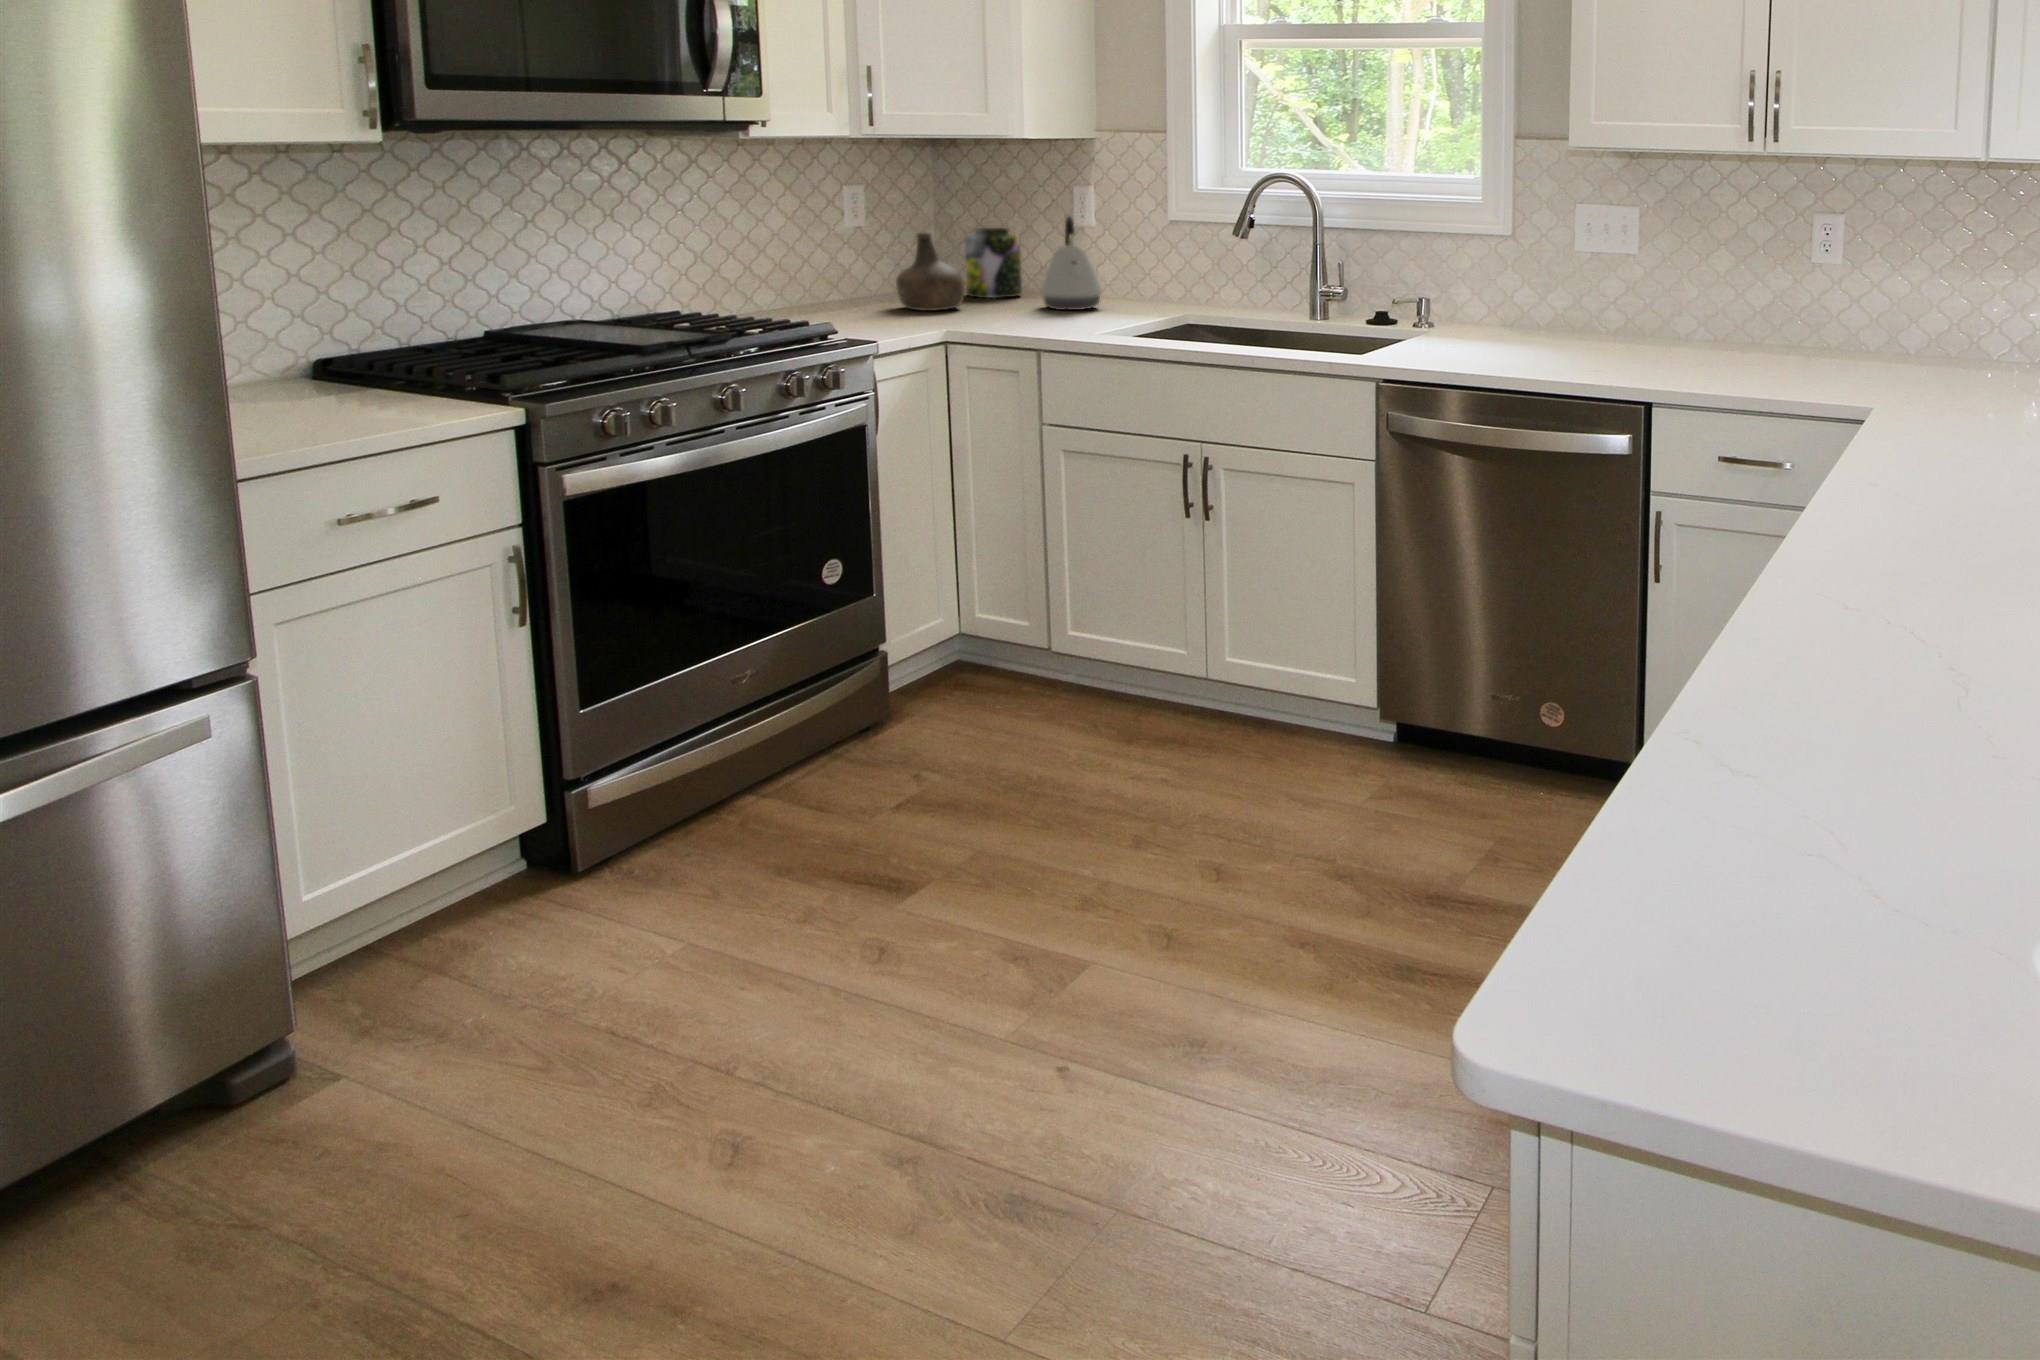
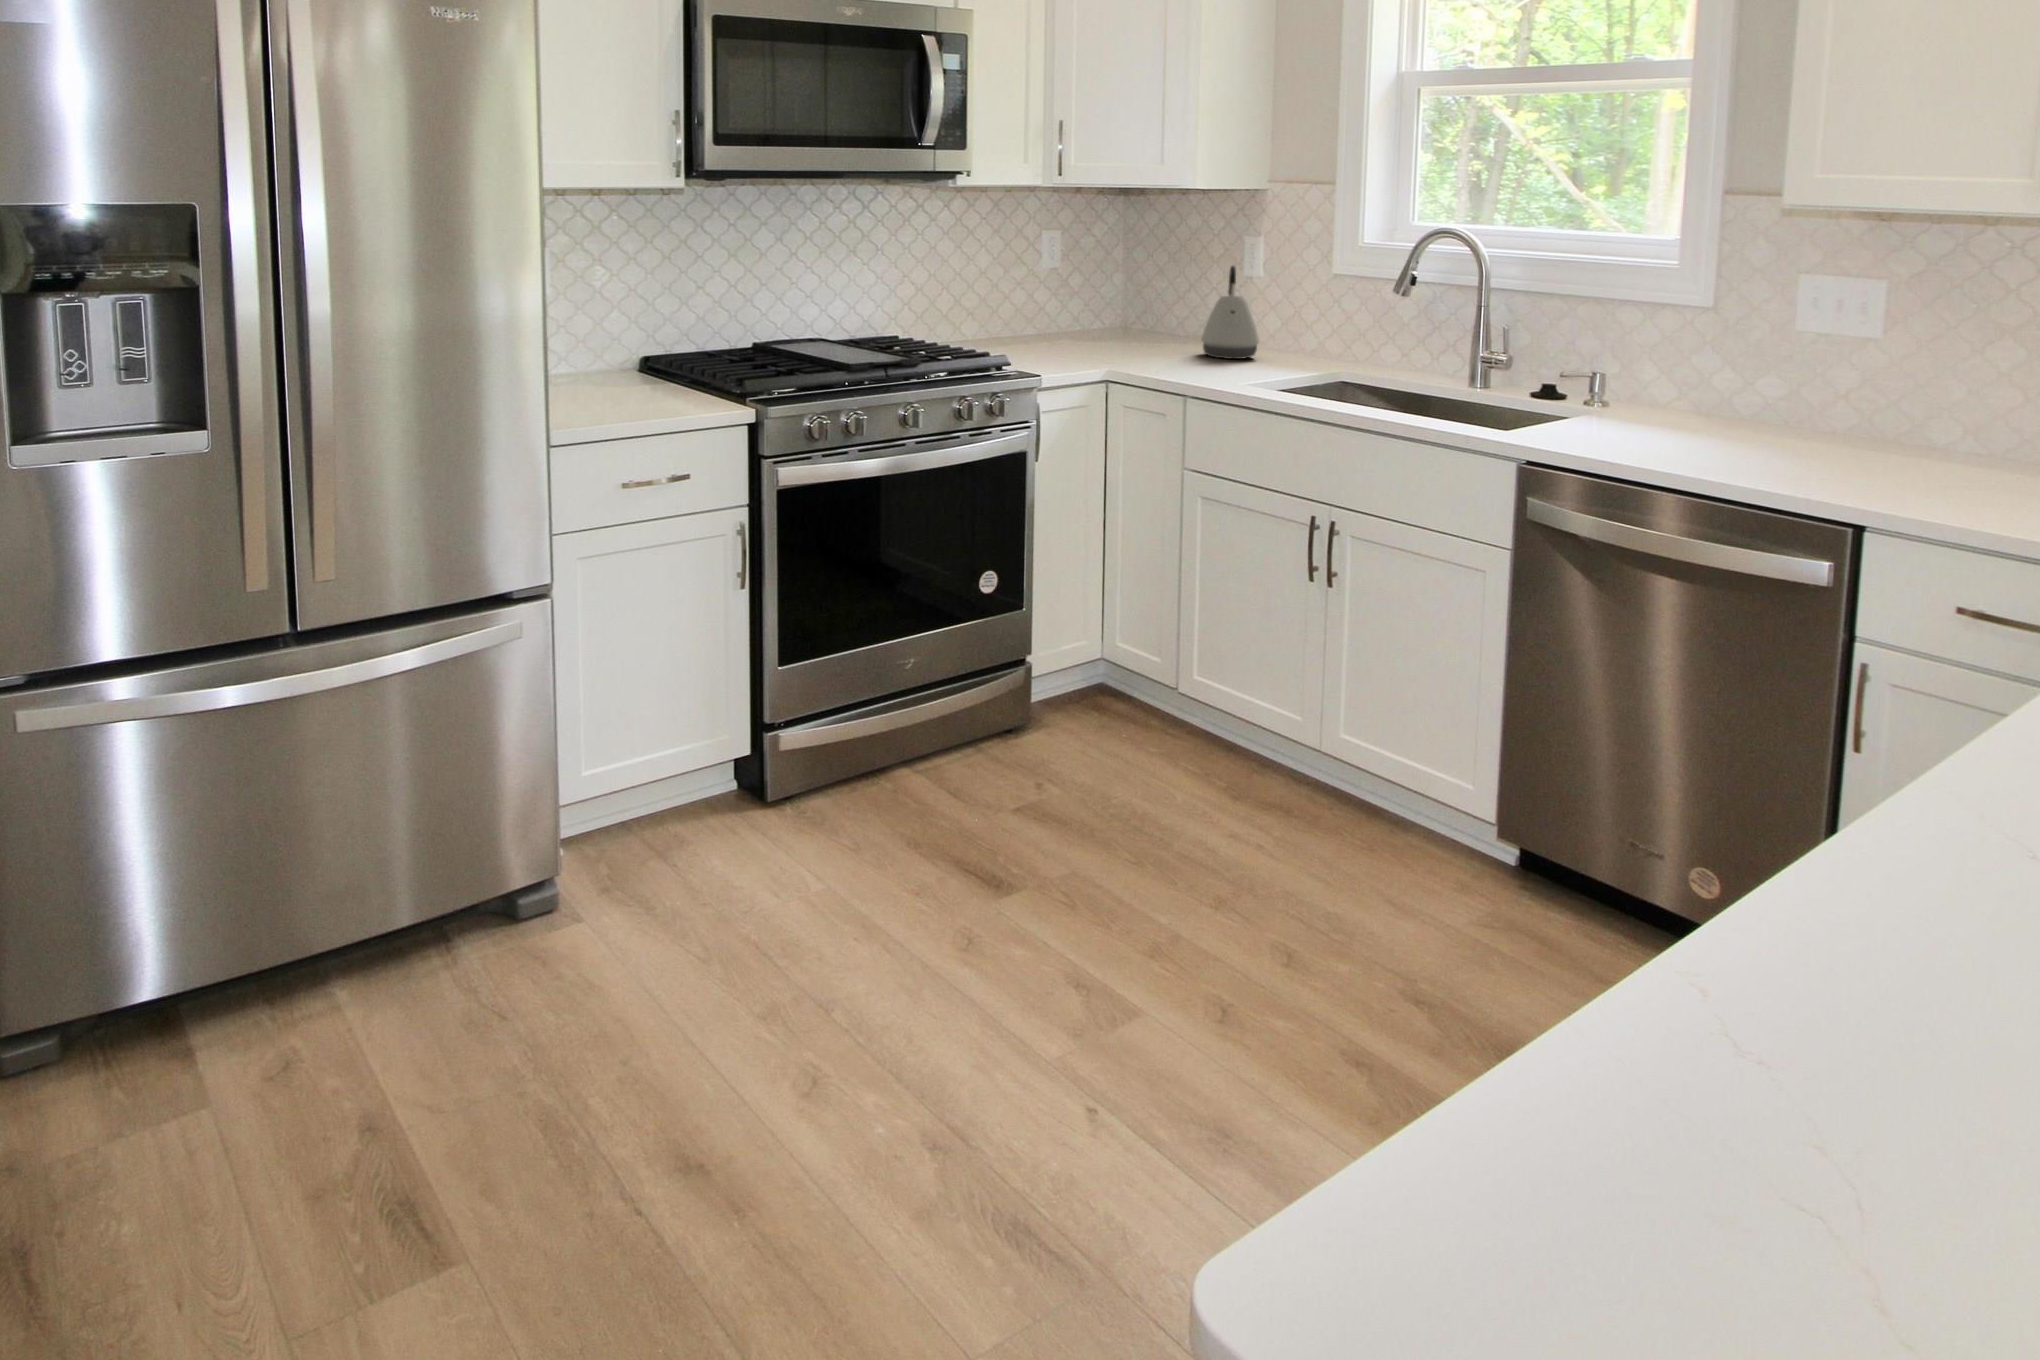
jar: present [965,228,1022,298] -> none [1138,274,1189,342]
bottle: present [896,232,964,311] -> none [1071,276,1131,351]

